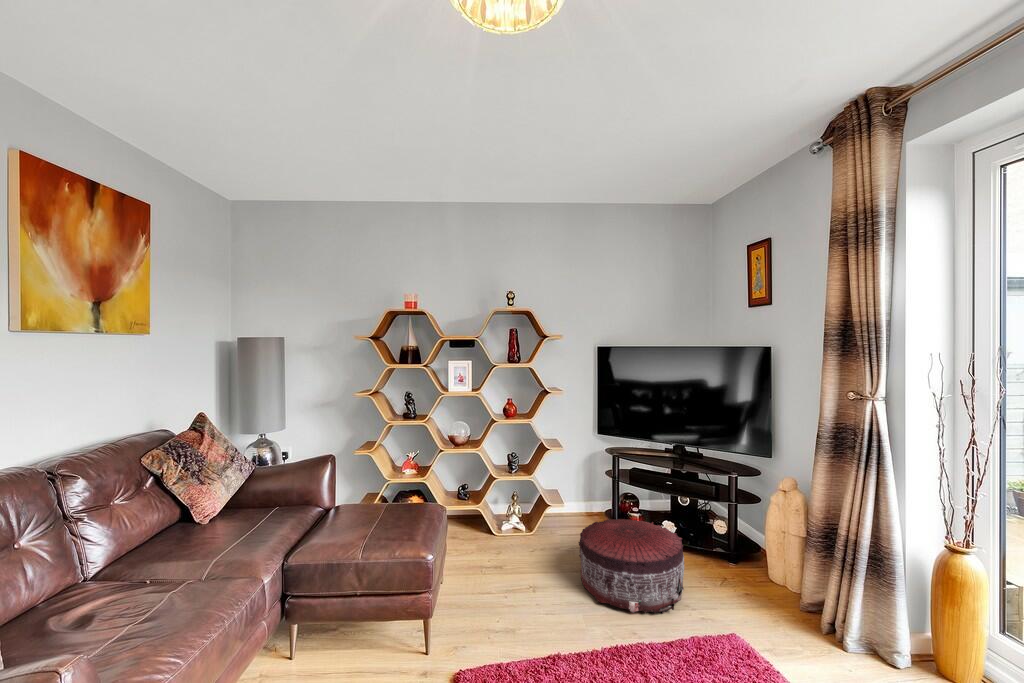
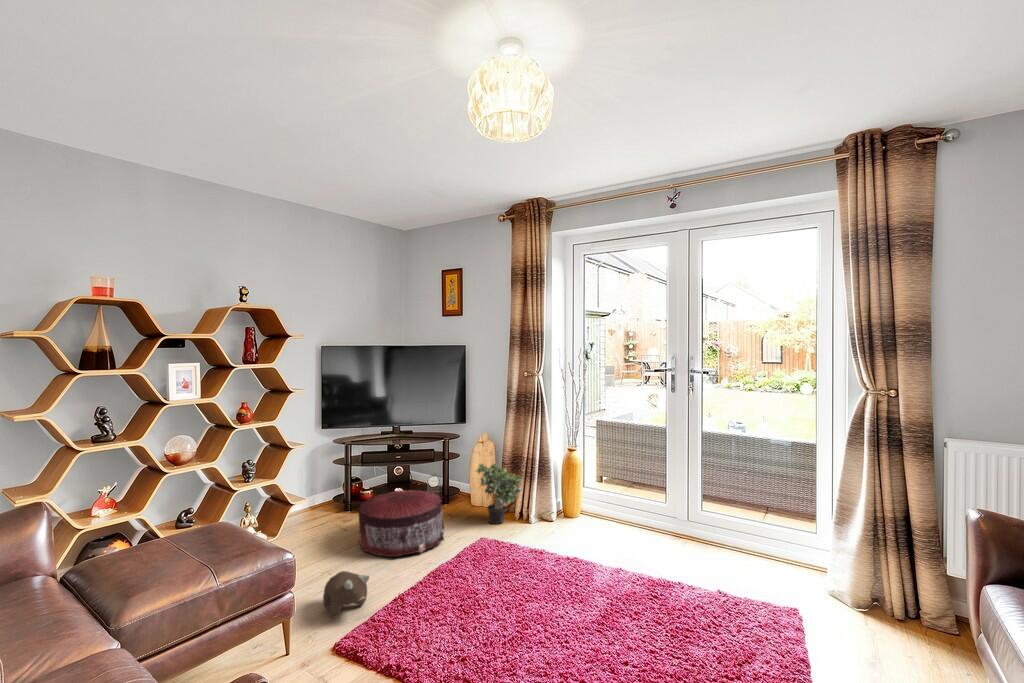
potted plant: none [745,519,832,625] -> present [477,463,522,524]
plush toy: none [473,592,517,644] -> present [323,571,369,618]

